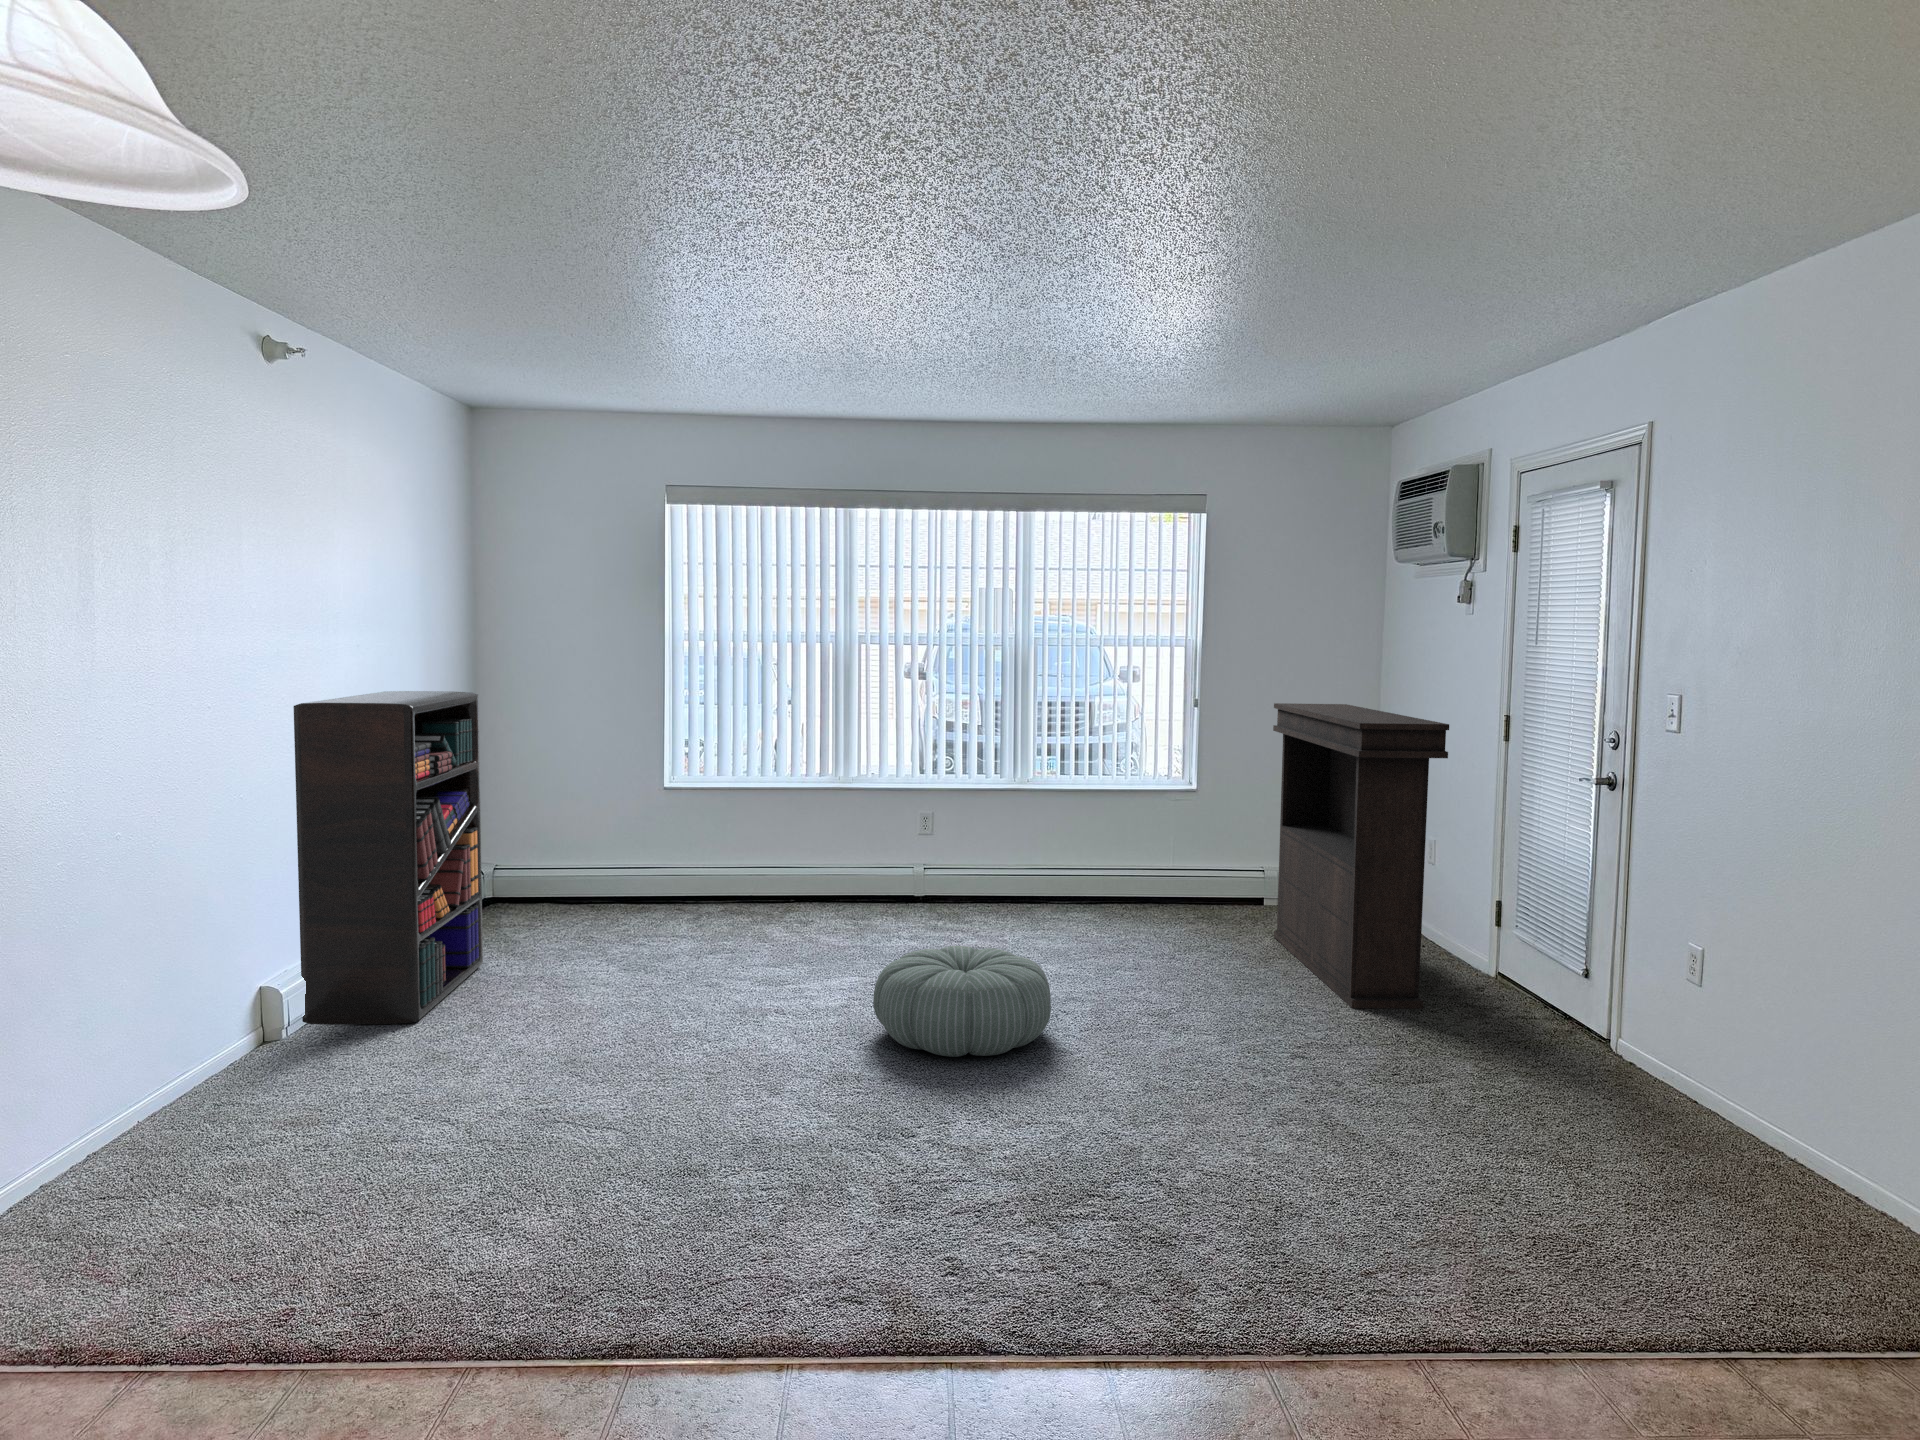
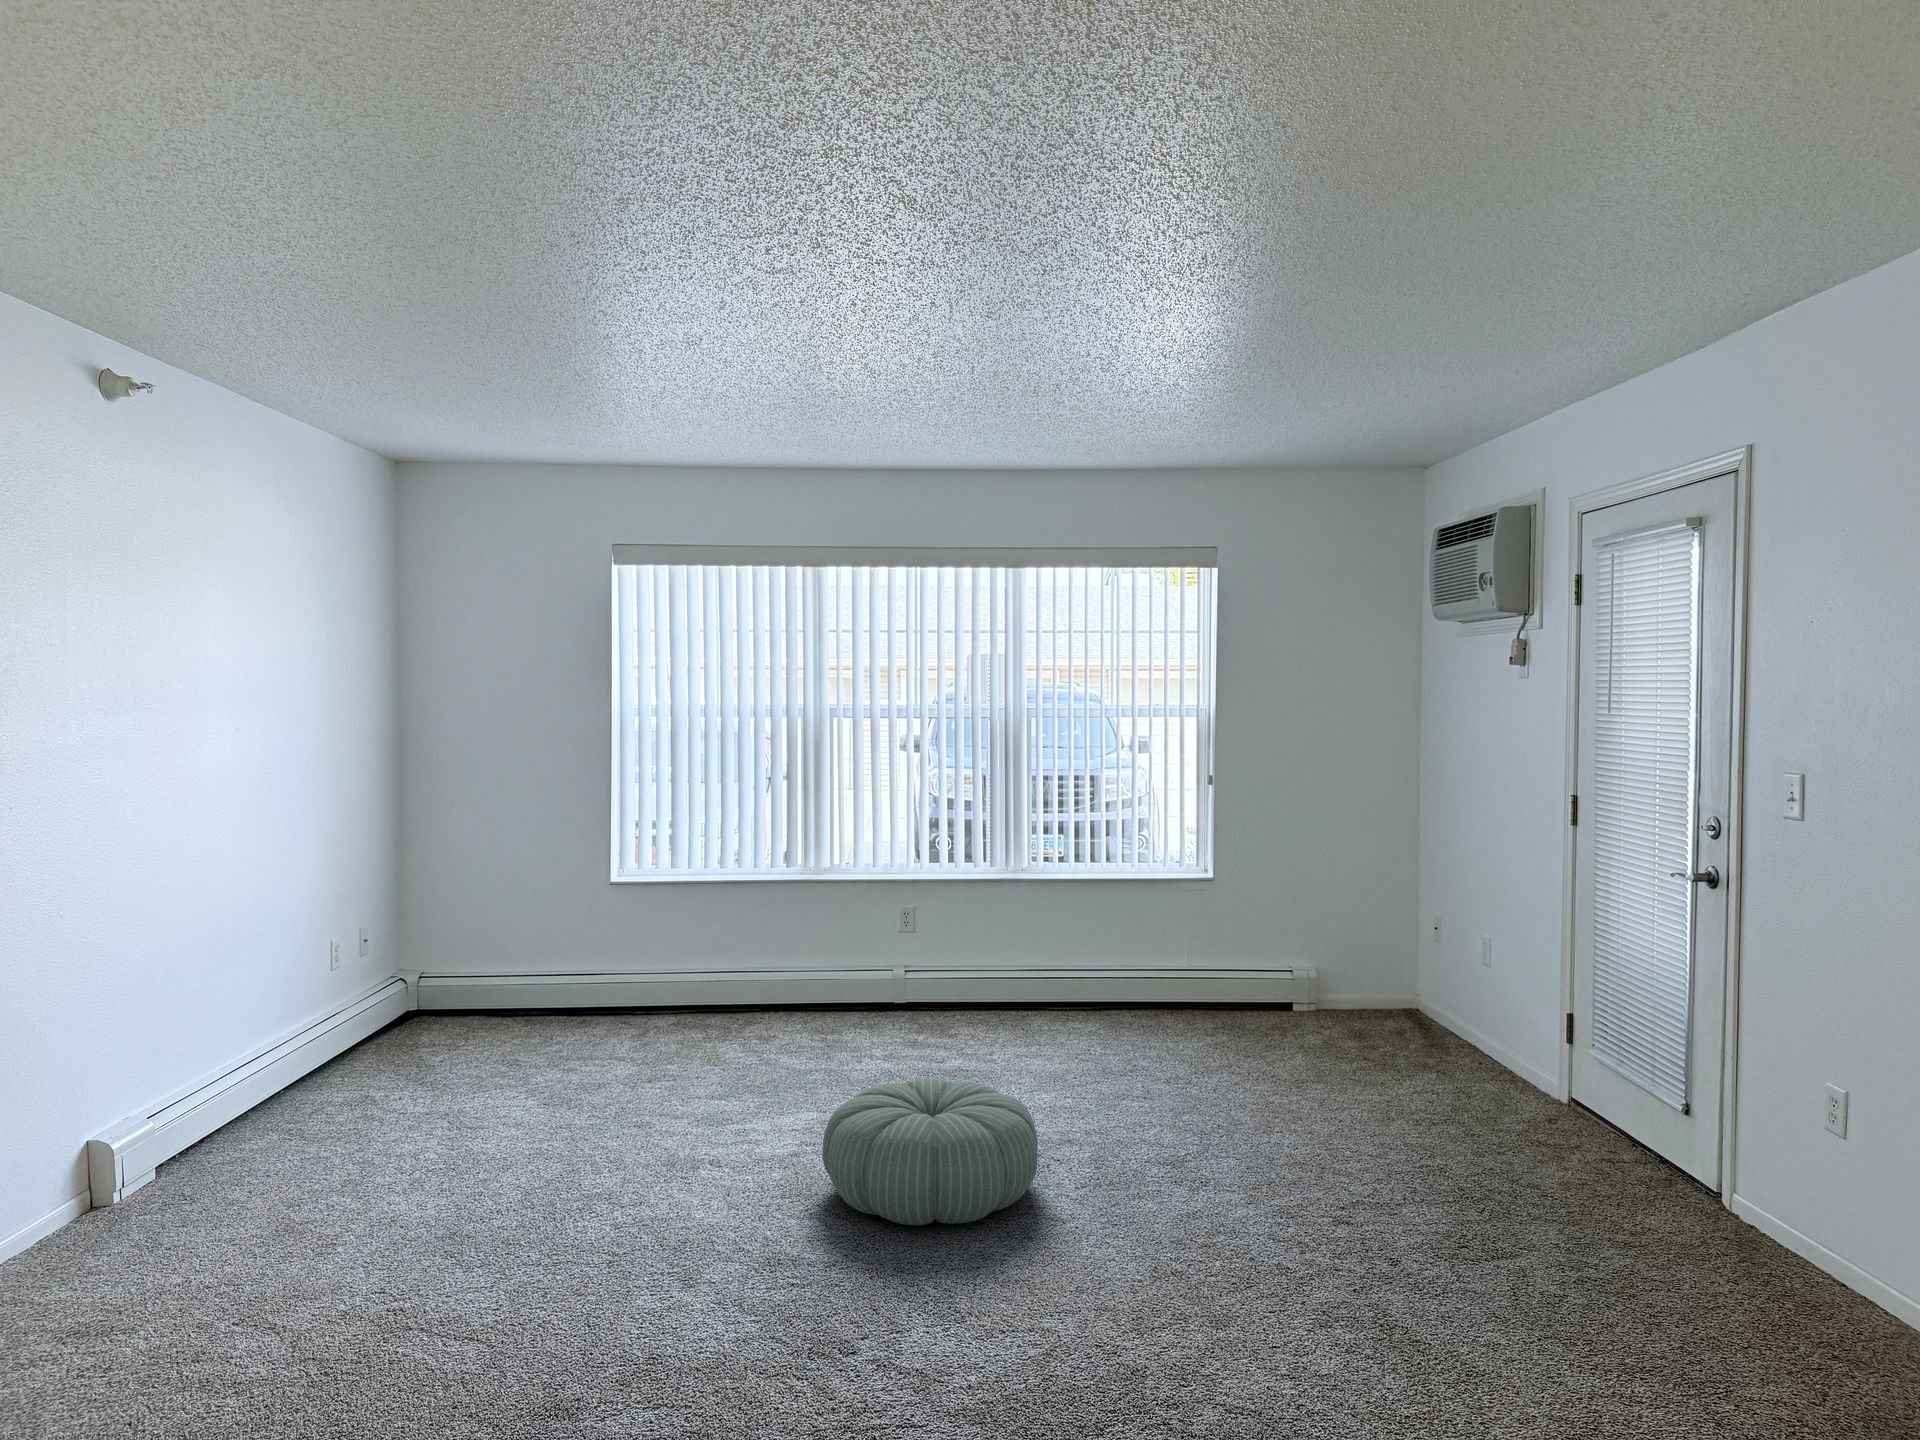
bookshelf: present [293,691,483,1025] -> none [135,778,381,1182]
console table: present [1273,703,1449,1009] -> none [1298,780,1510,1148]

